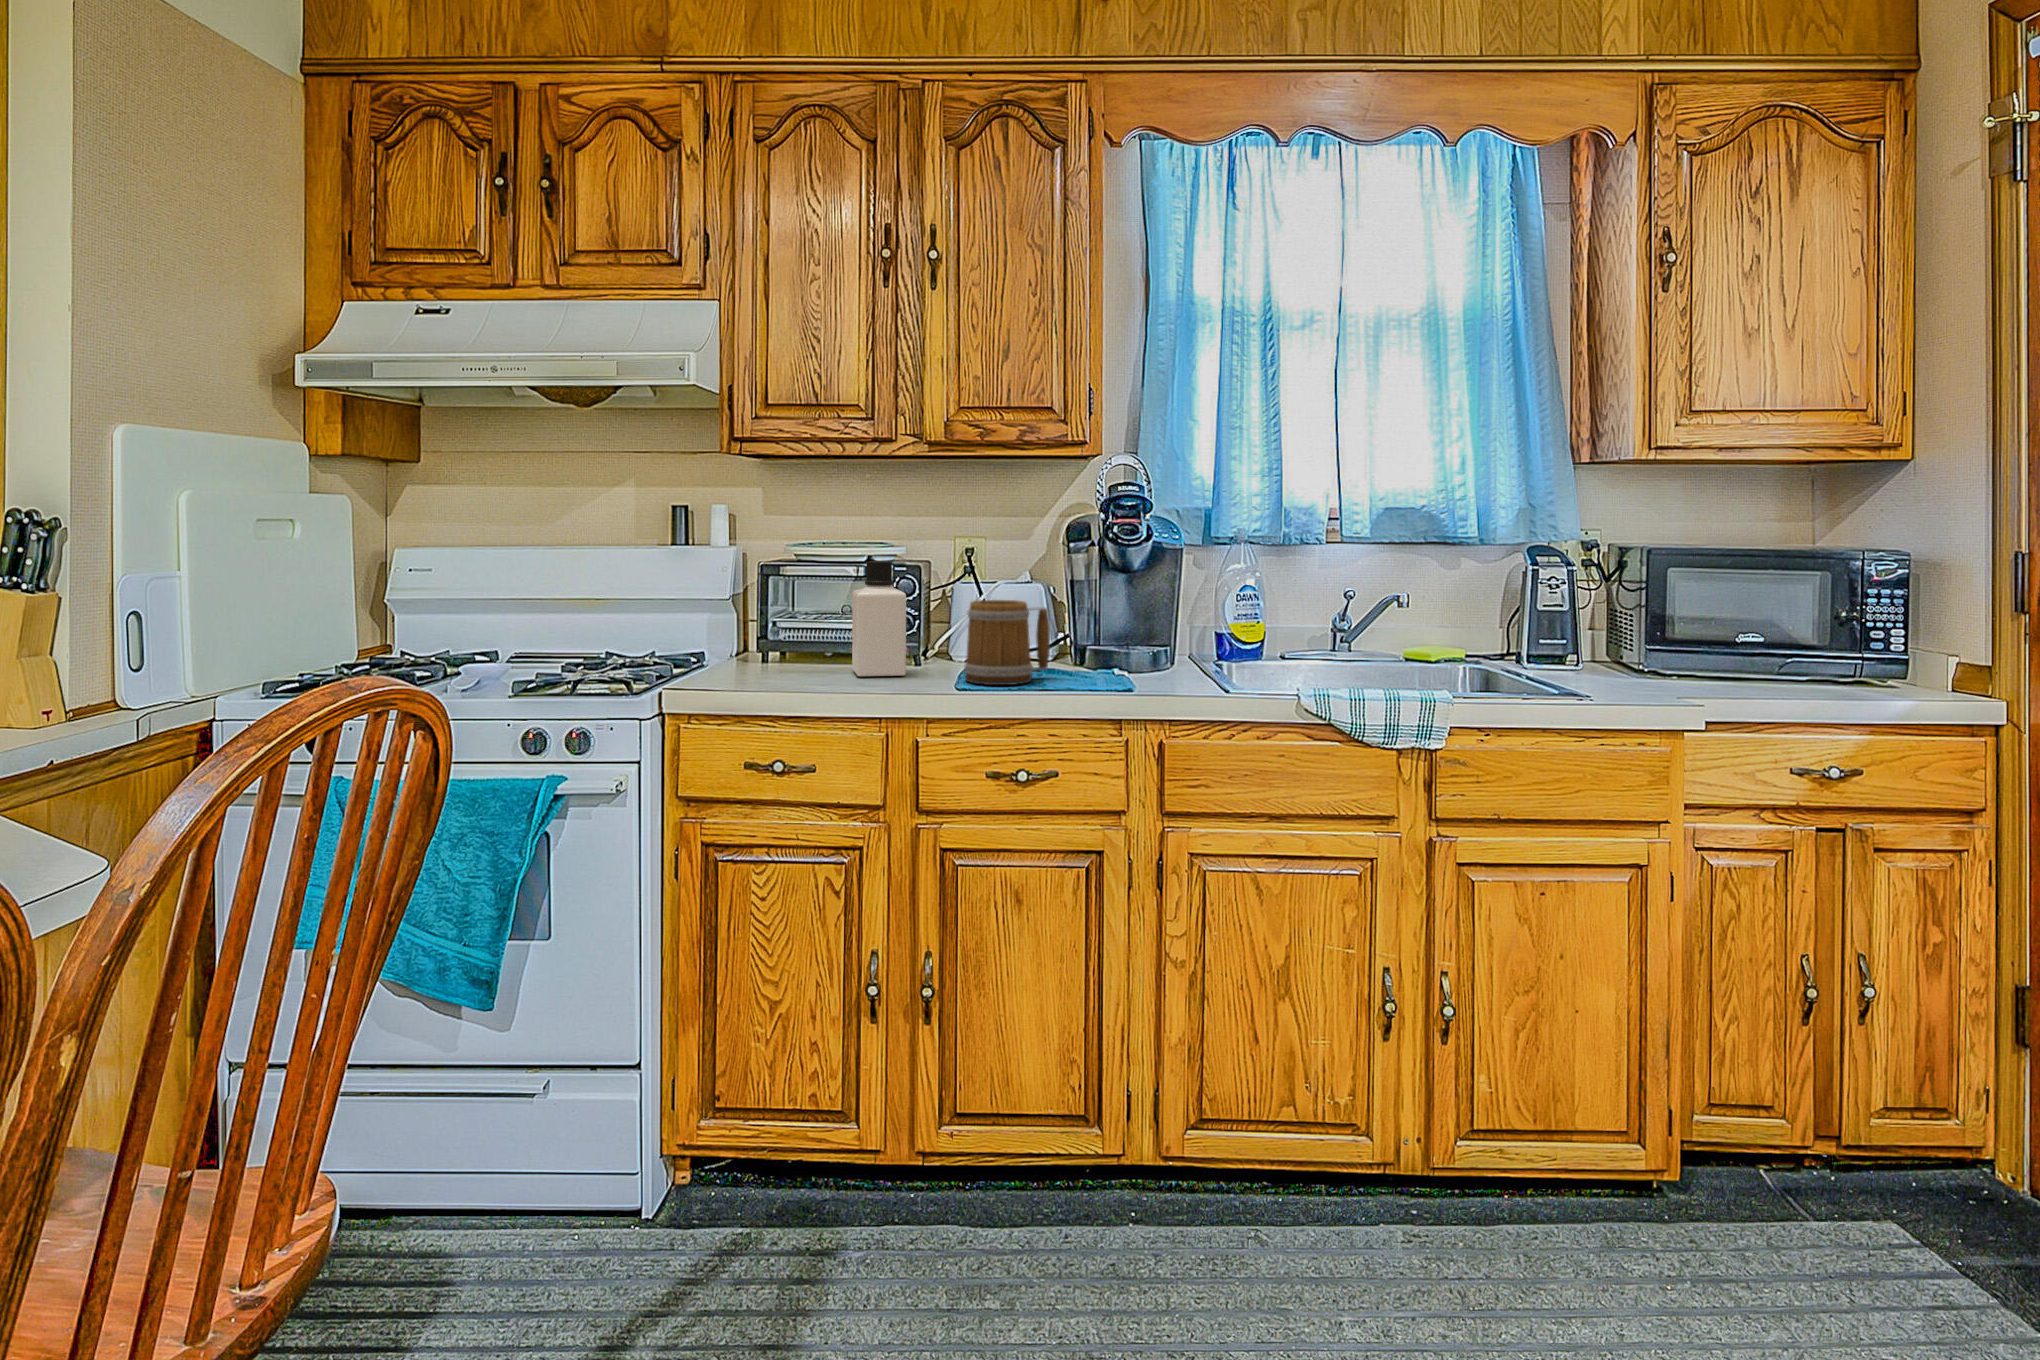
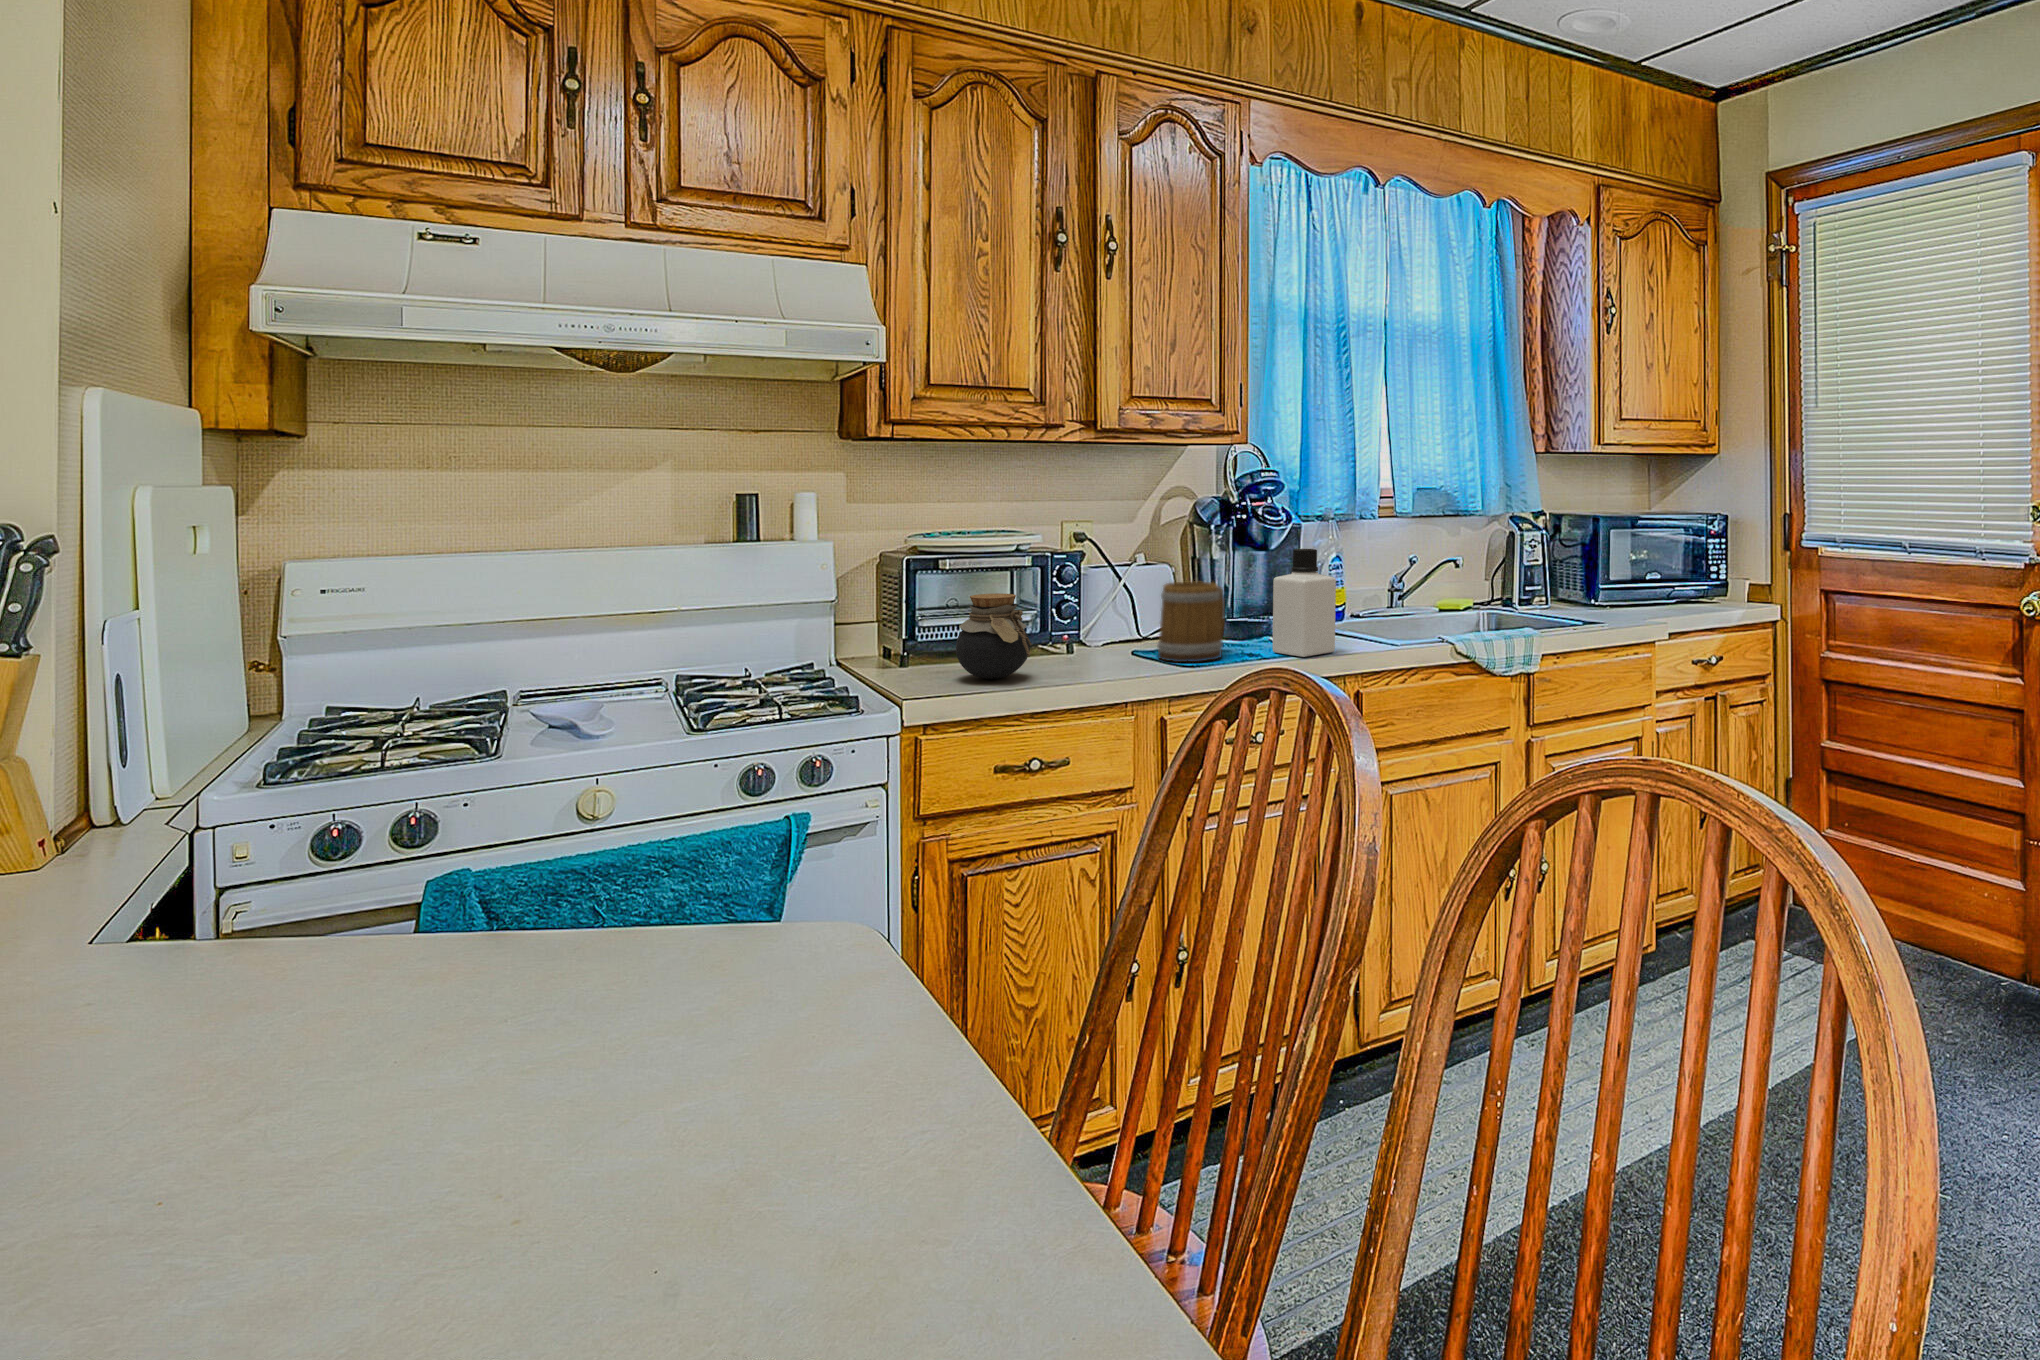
bottle: present [852,561,906,676] -> present [1273,549,1336,657]
jar: none [753,599,819,680] -> present [956,593,1032,679]

